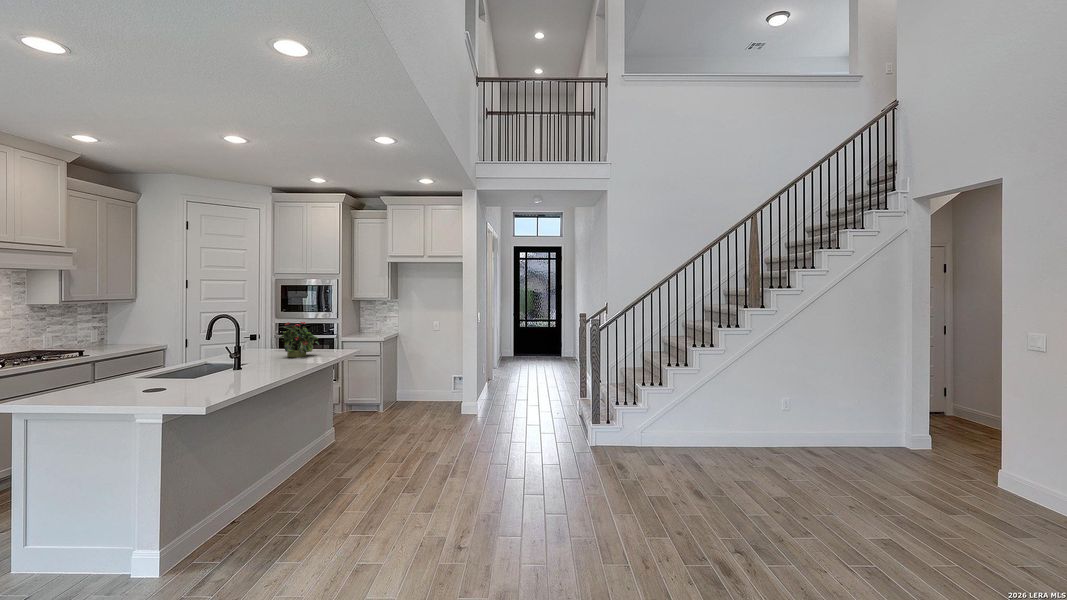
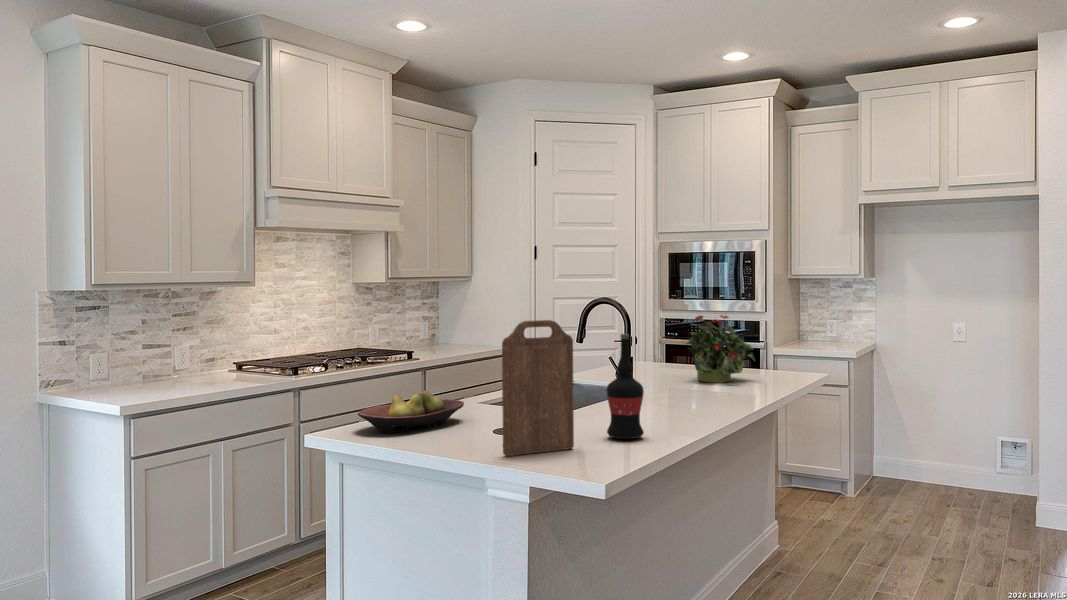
cutting board: none [144,330,192,402] -> present [502,320,574,456]
wine bottle: none [214,335,236,388] -> present [607,334,644,439]
fruit bowl: none [36,373,122,400] -> present [358,391,464,433]

